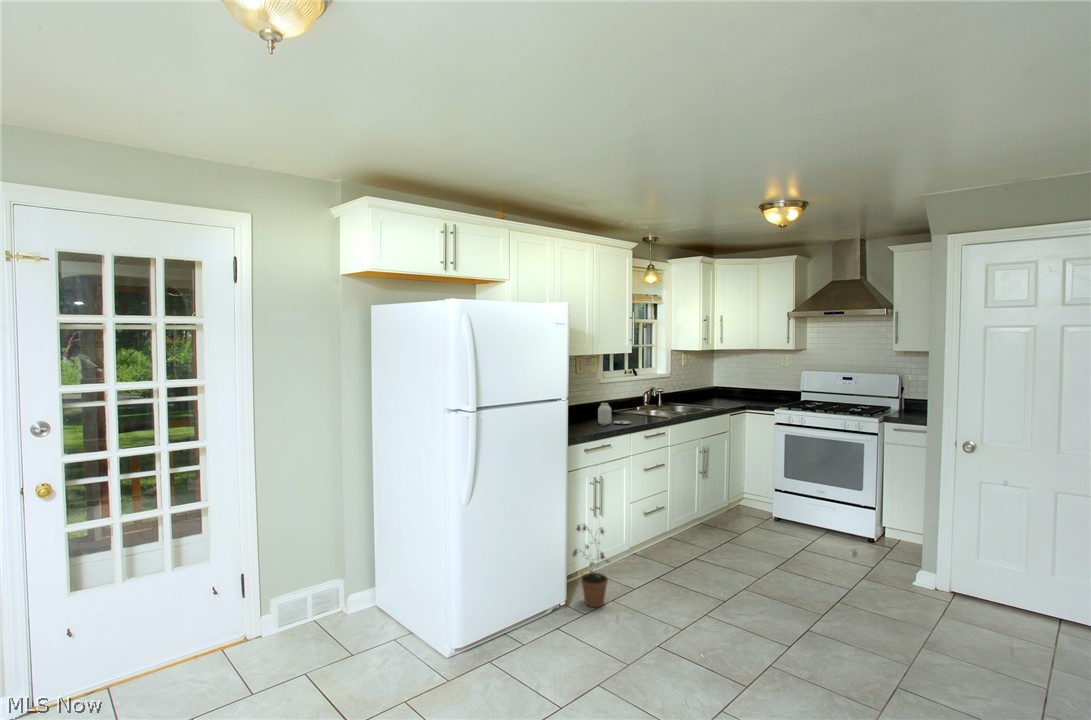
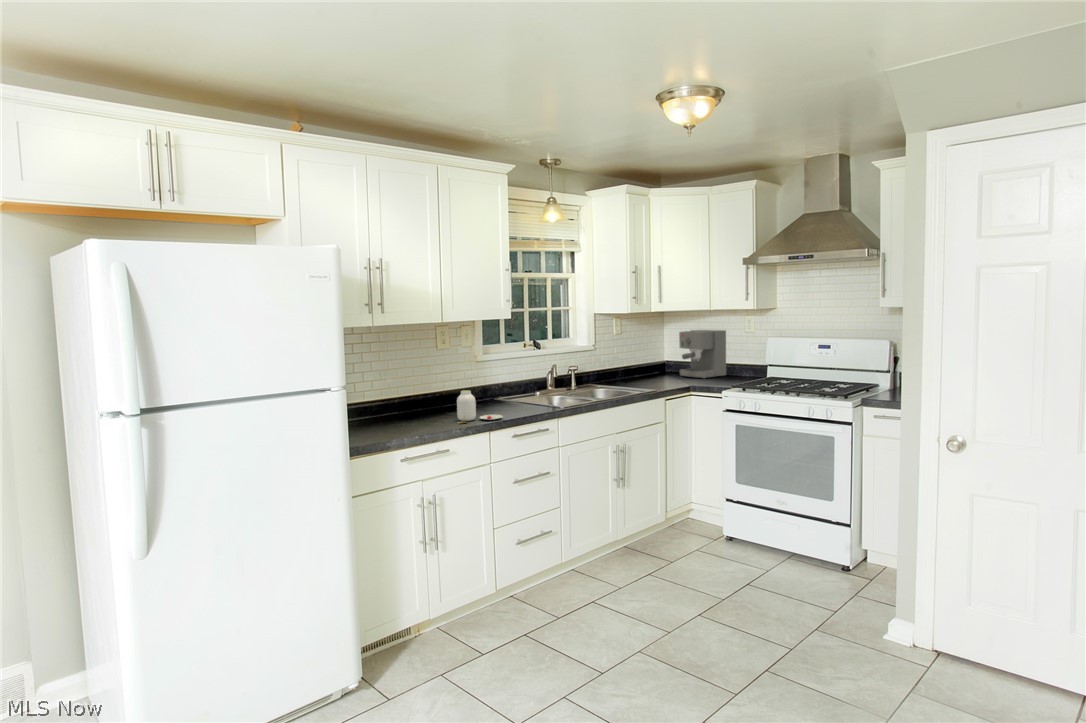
coffee maker: none [730,364,767,401] -> present [679,330,726,379]
potted plant: present [573,524,609,607] -> none [373,571,437,691]

